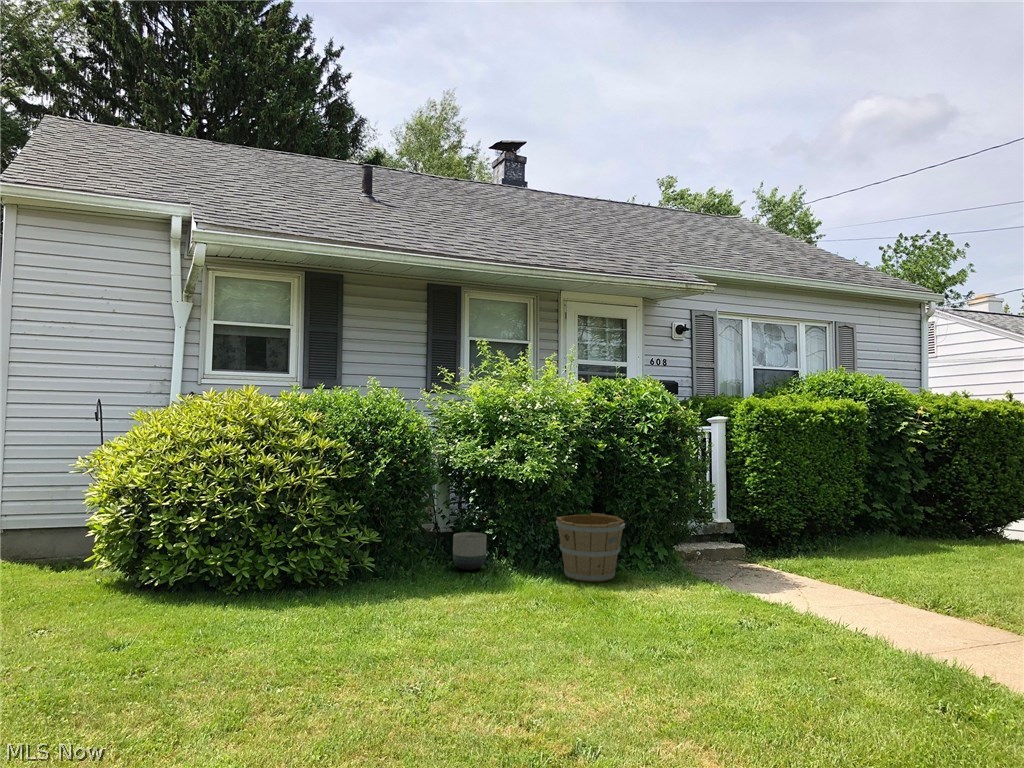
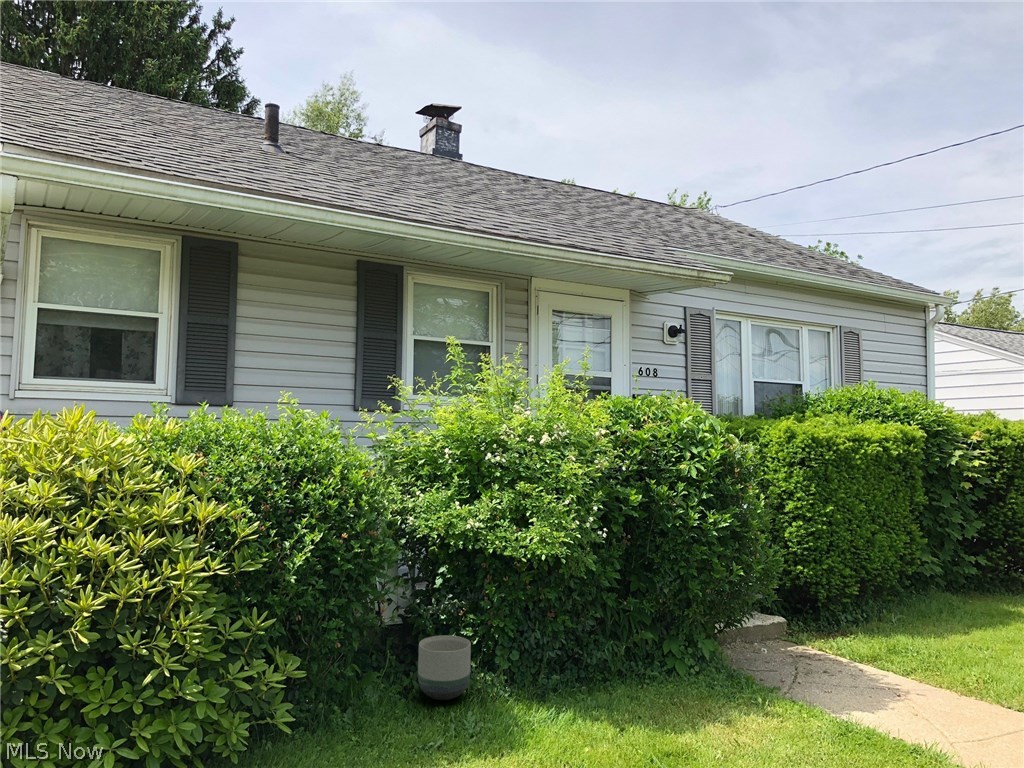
wooden bucket: present [556,513,625,582] -> none [579,598,683,716]

